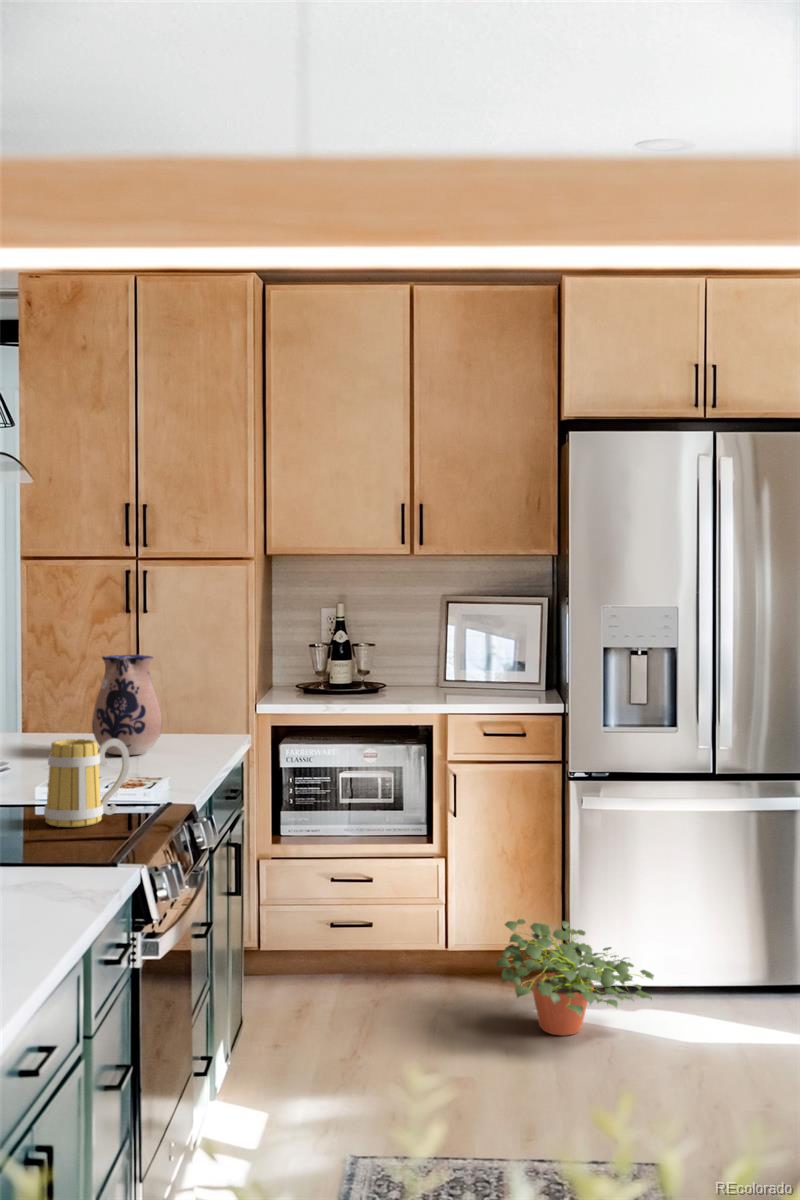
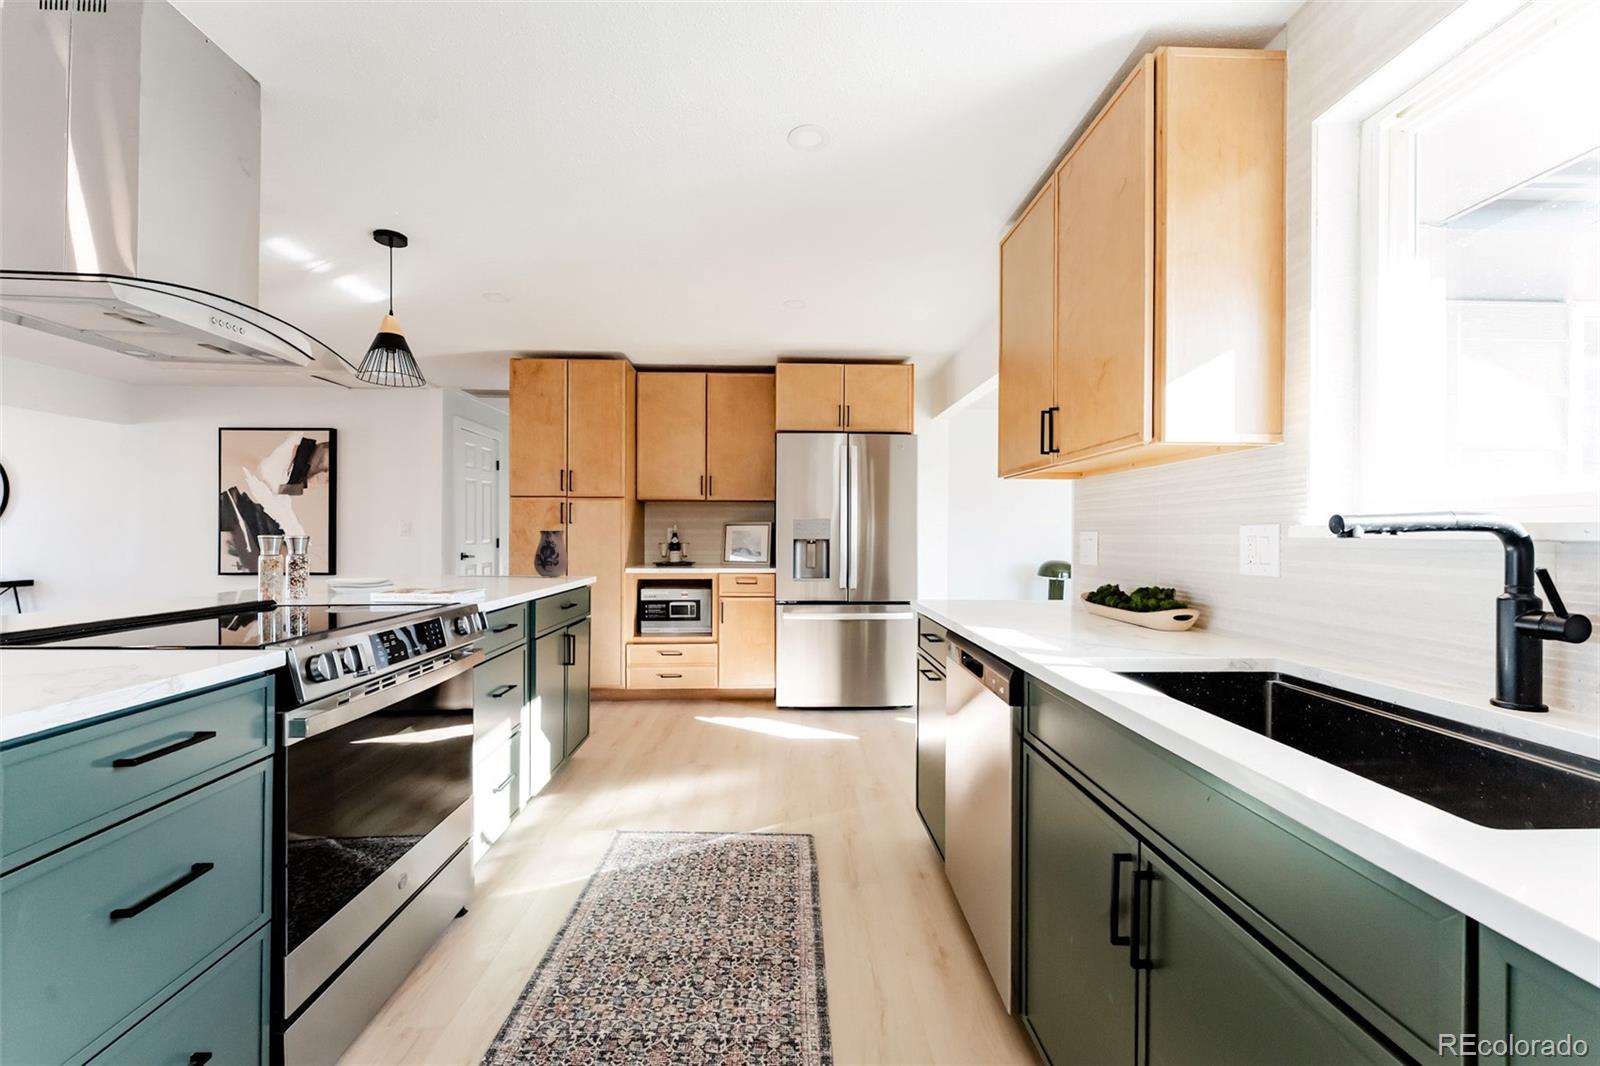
mug: present [44,739,129,827] -> none [496,546,536,582]
potted plant: present [496,919,654,1036] -> none [735,670,813,721]

